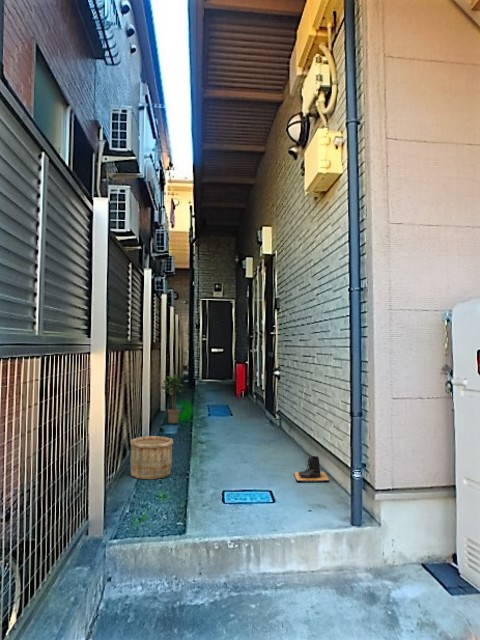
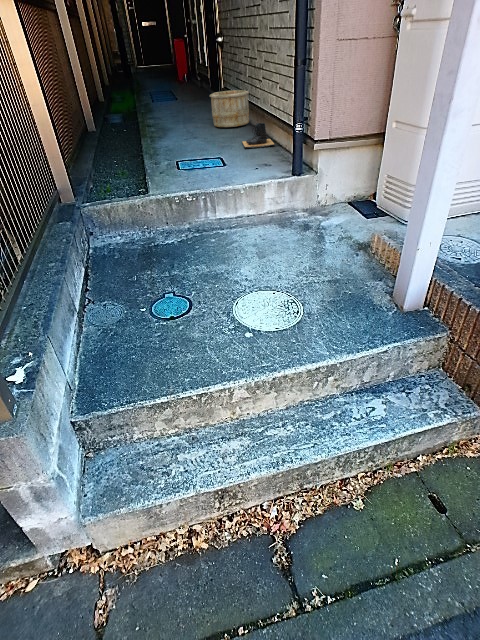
potted plant: present [161,374,183,423] -> none [90,50,120,110]
wooden bucket: present [130,436,173,479] -> present [210,90,249,127]

